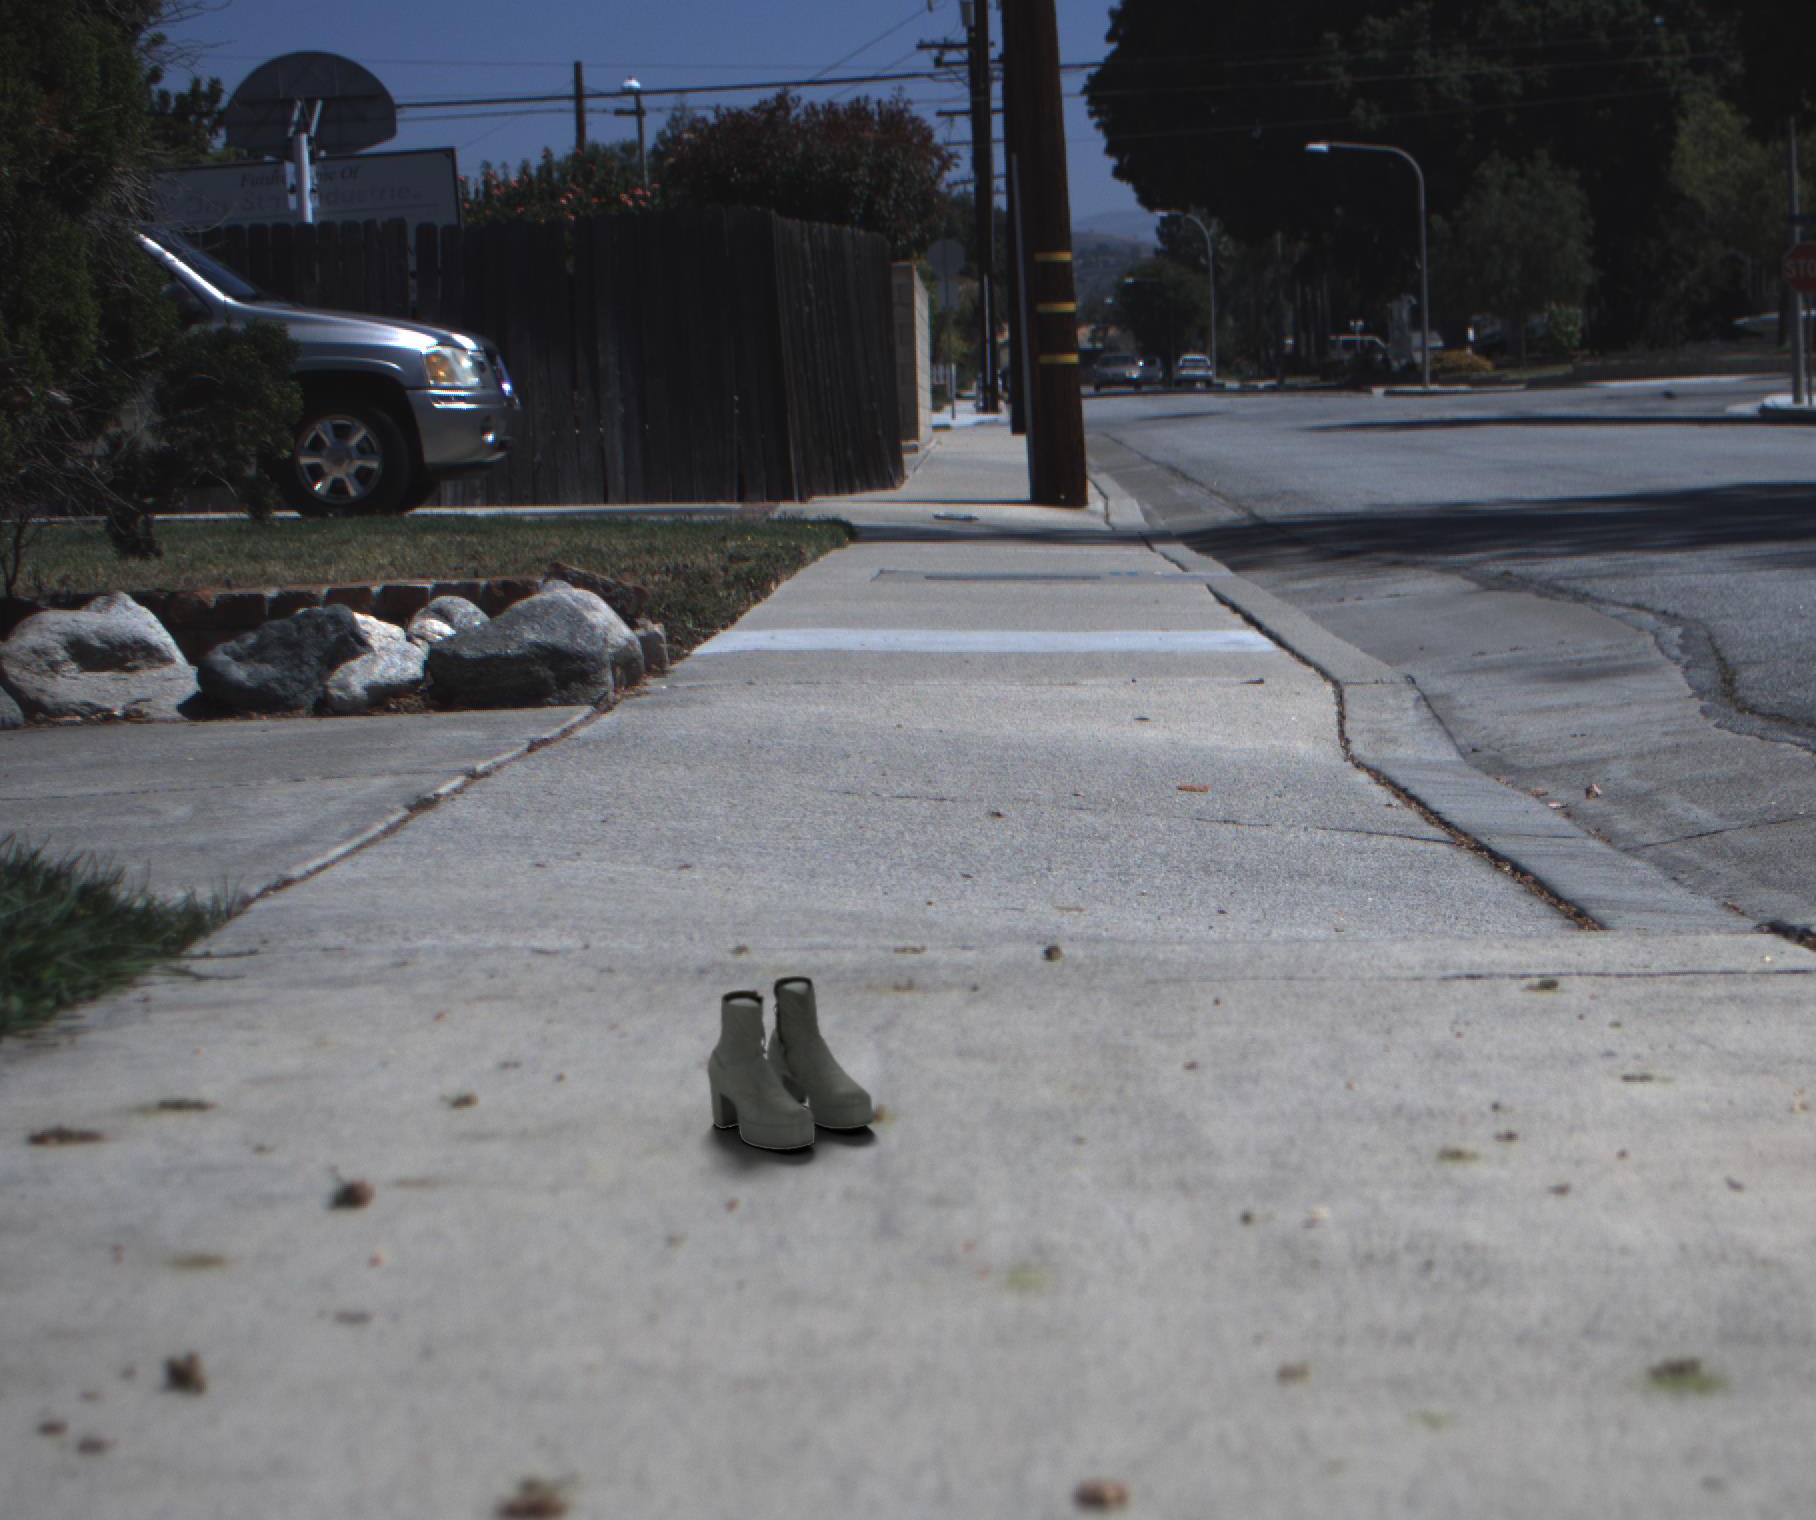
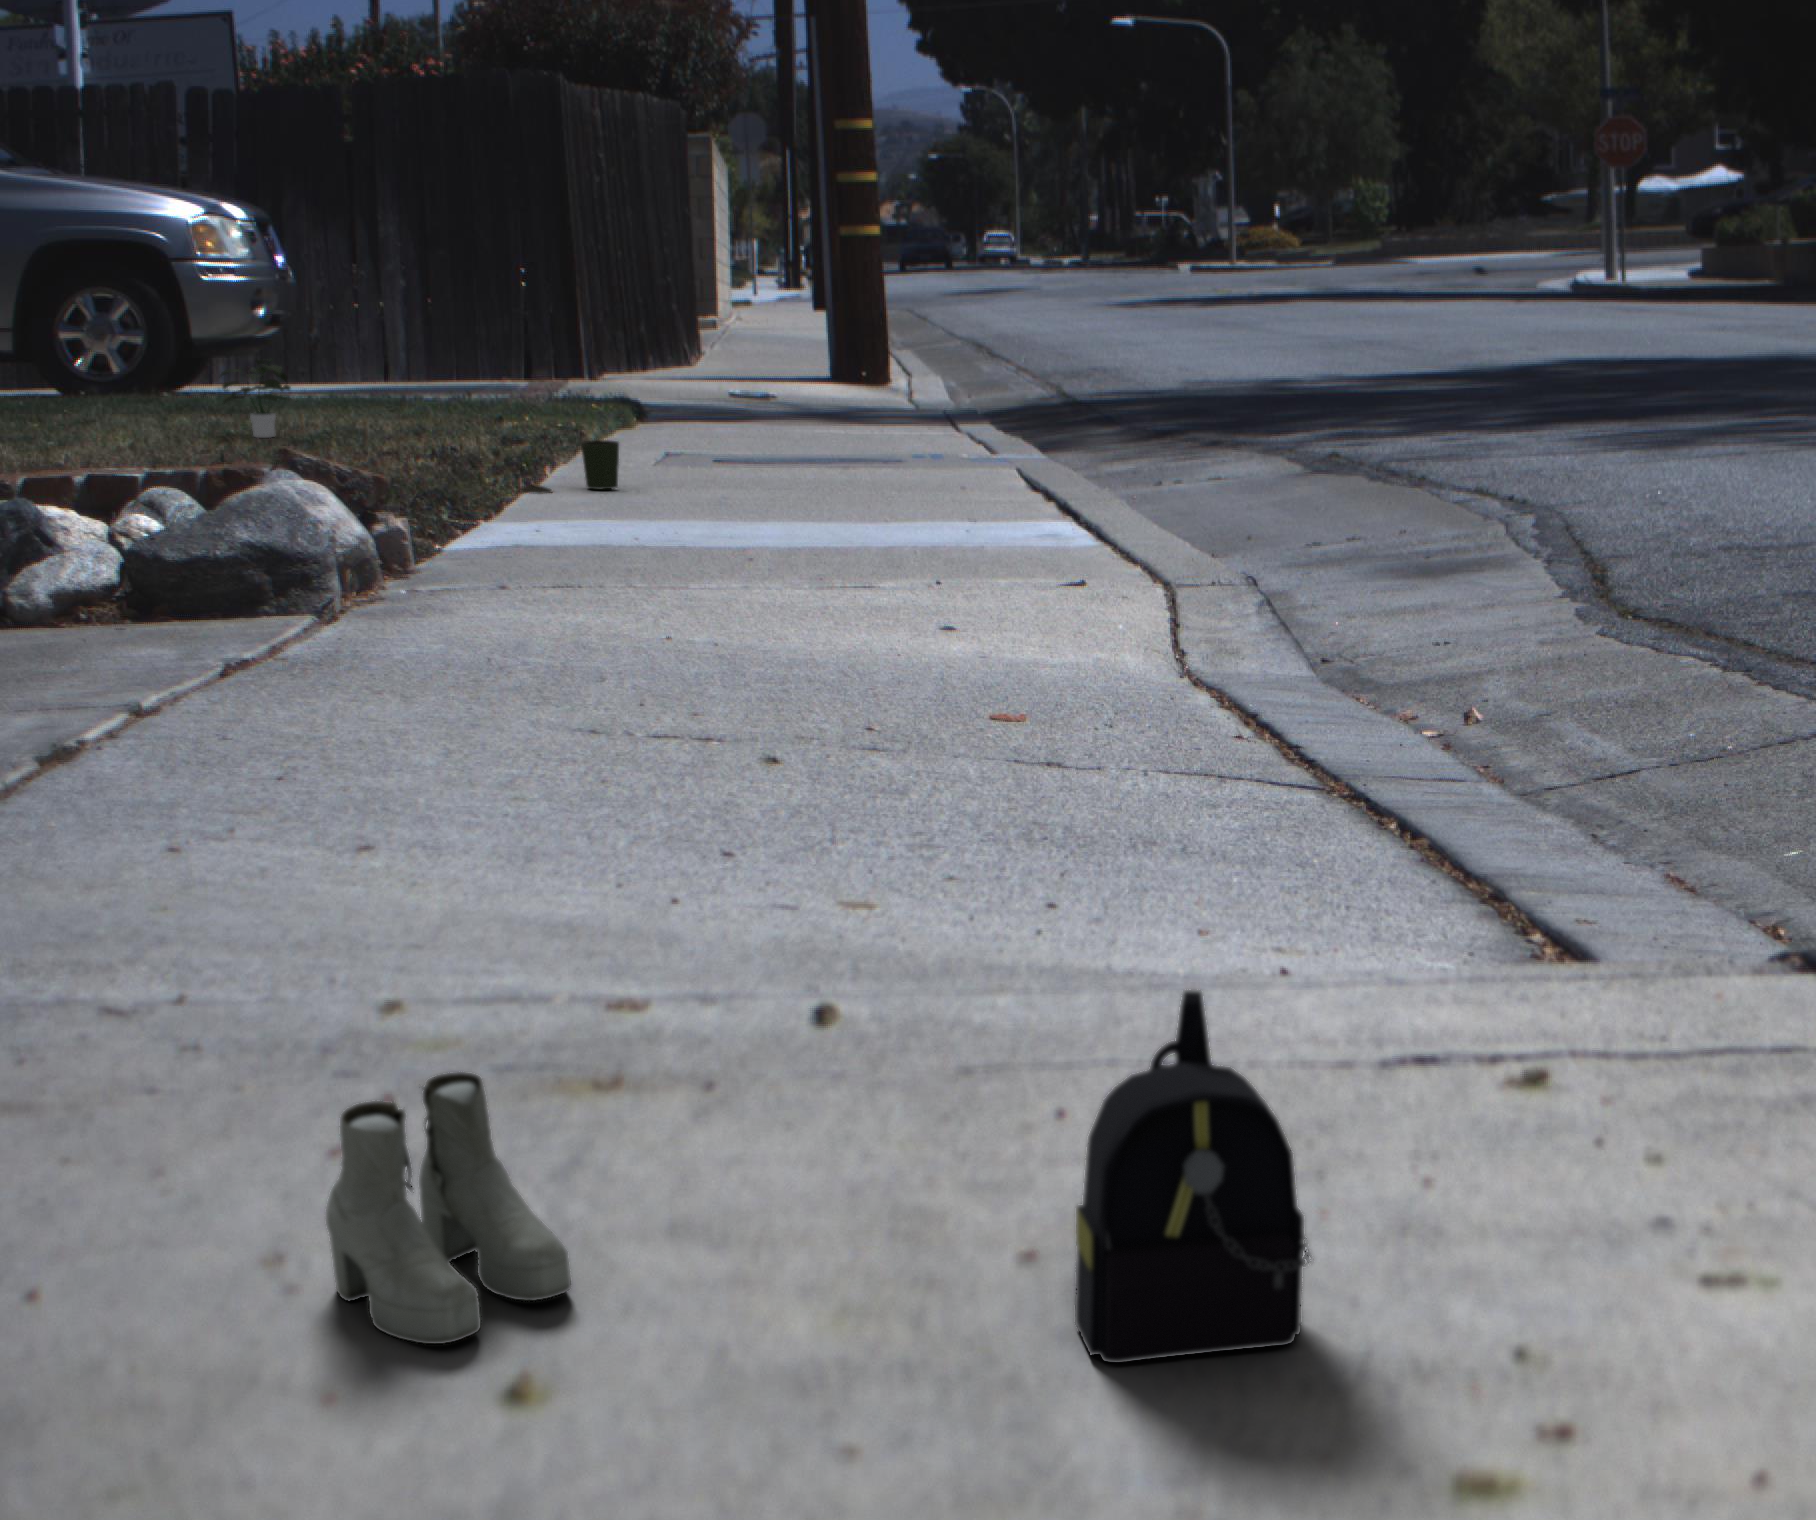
potted plant: none [469,483,543,557] -> present [221,360,292,438]
trash can: none [746,557,838,608] -> present [519,440,619,494]
backpack: none [1220,918,1385,1170] -> present [1075,990,1311,1363]

